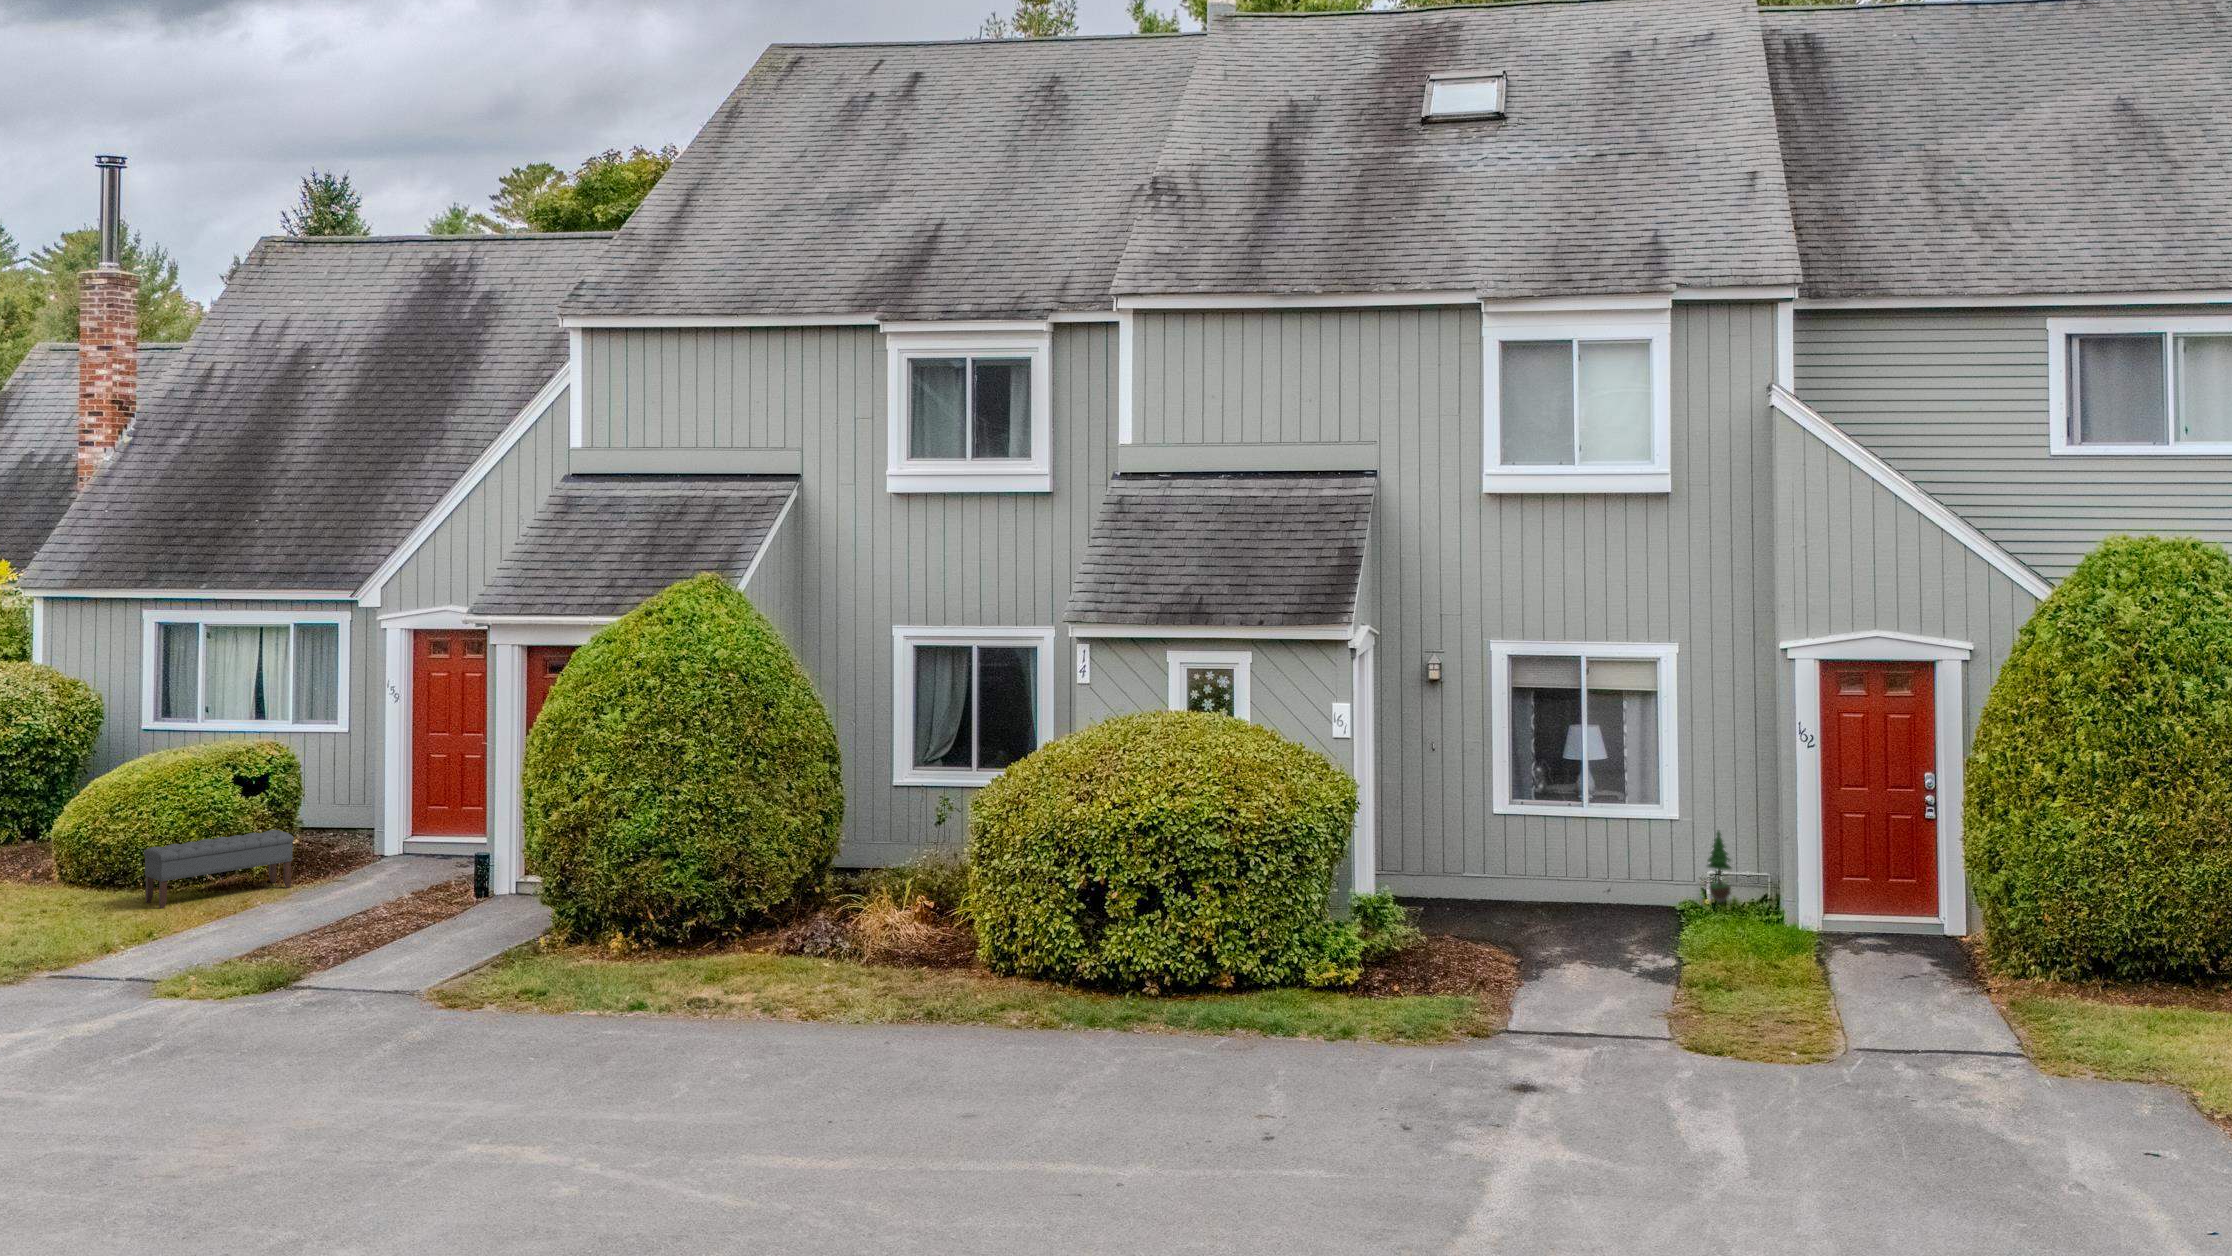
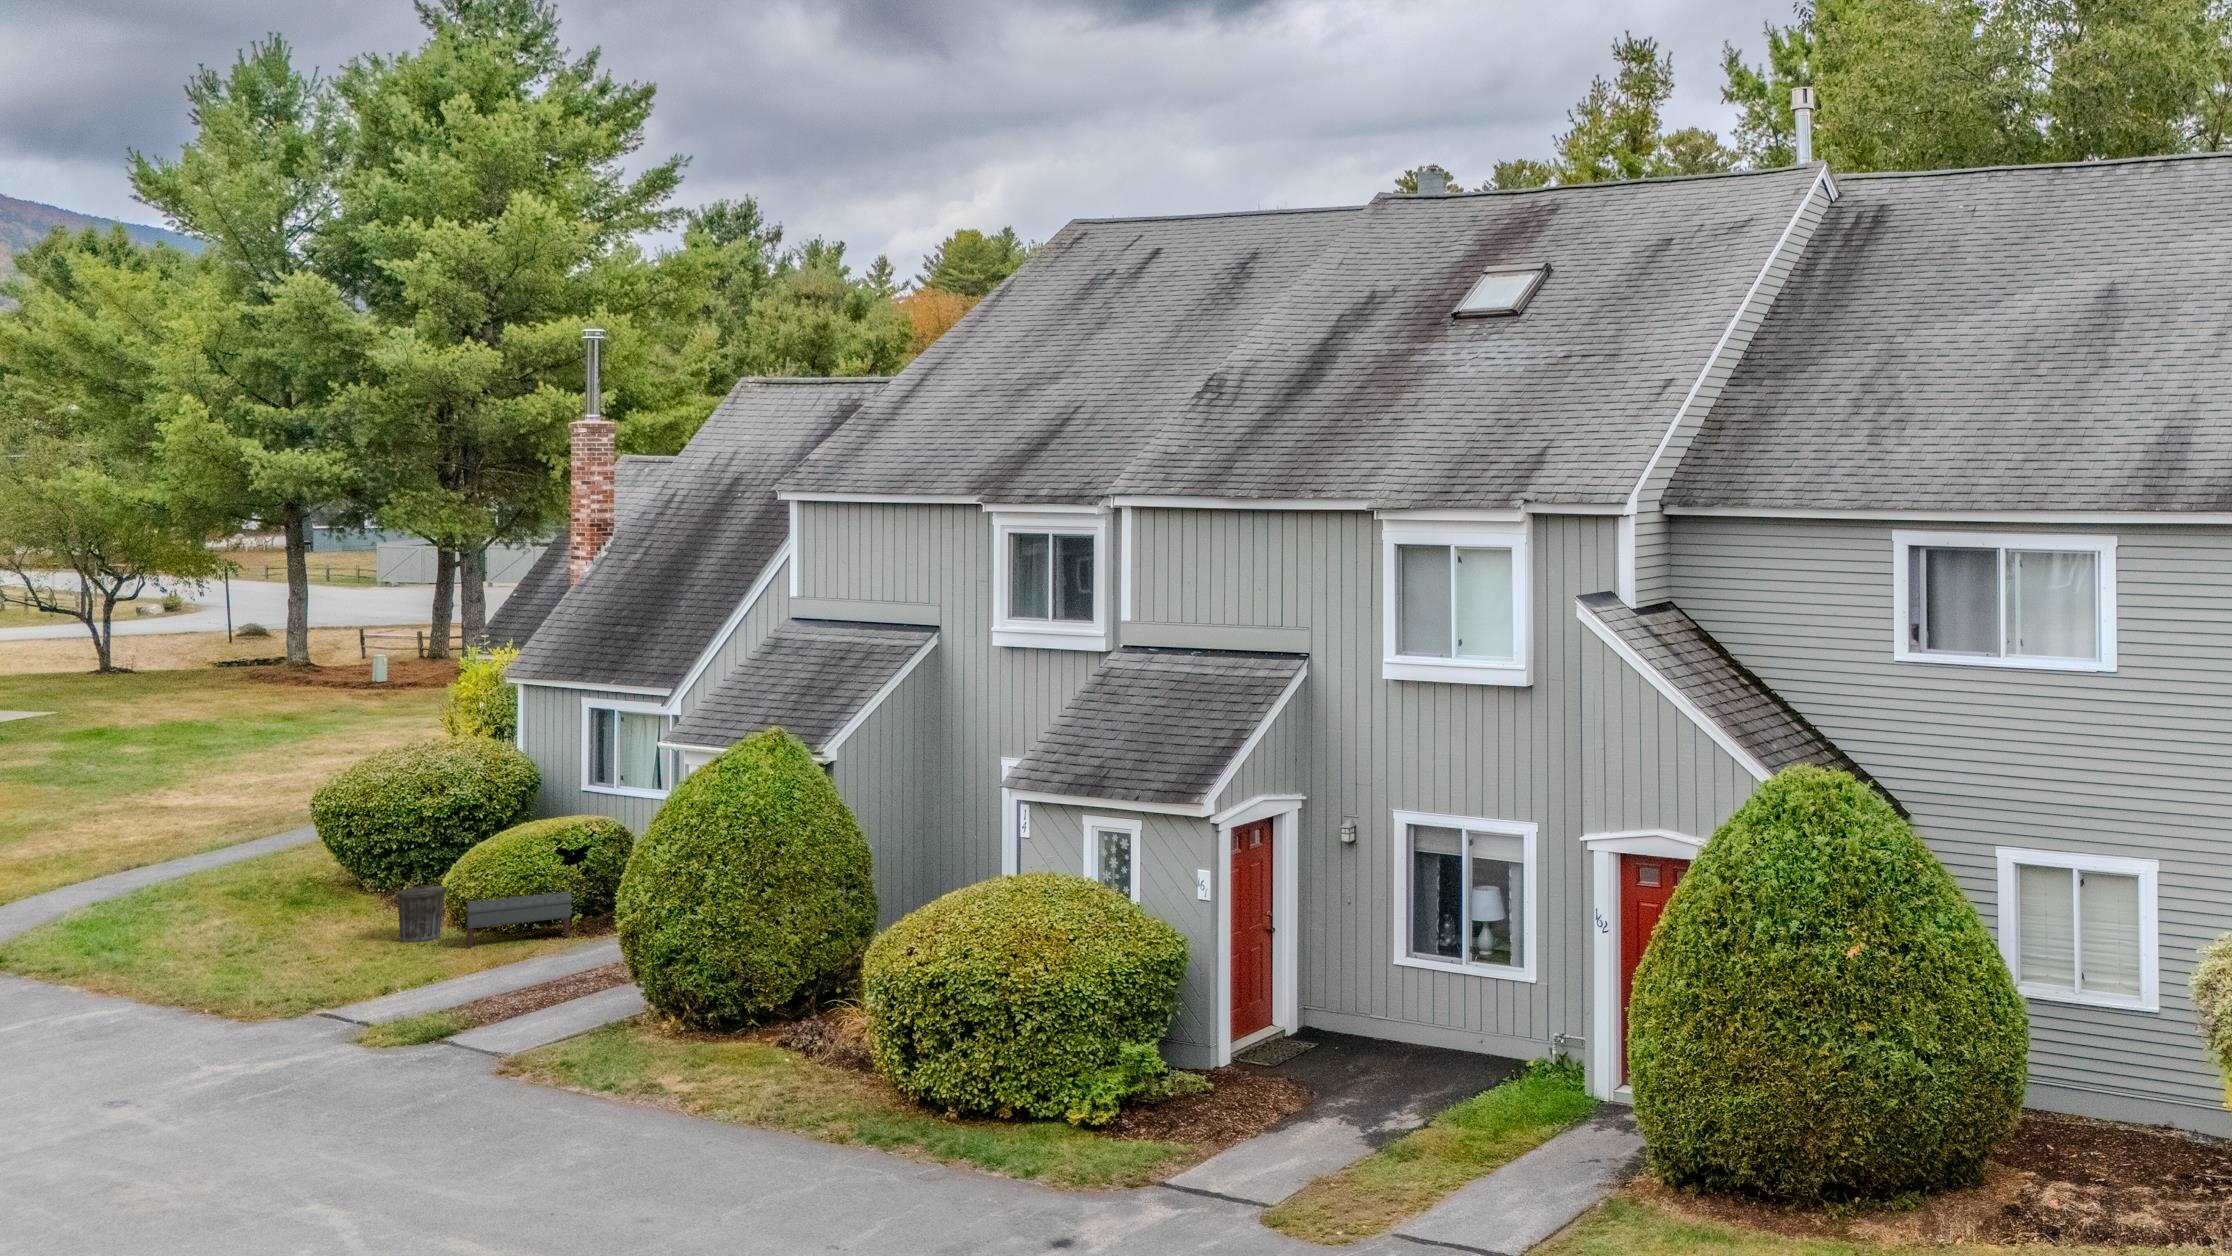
potted tree: present [1707,831,1731,903] -> none [1544,1000,1568,1069]
trash can: none [29,832,100,909] -> present [396,885,447,942]

